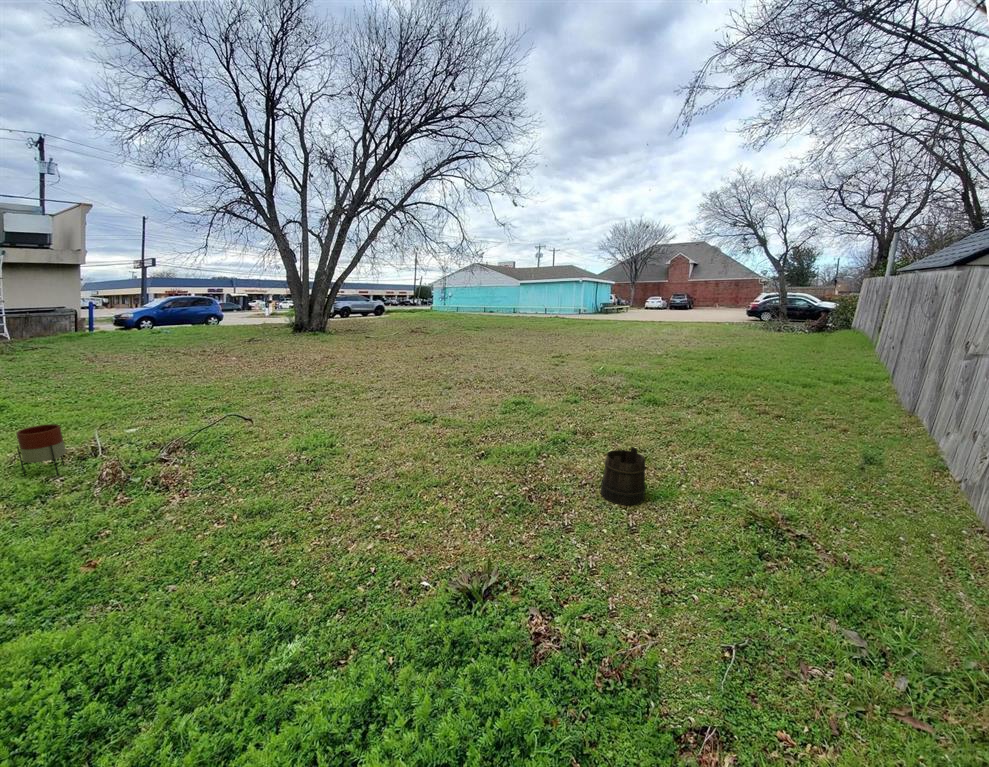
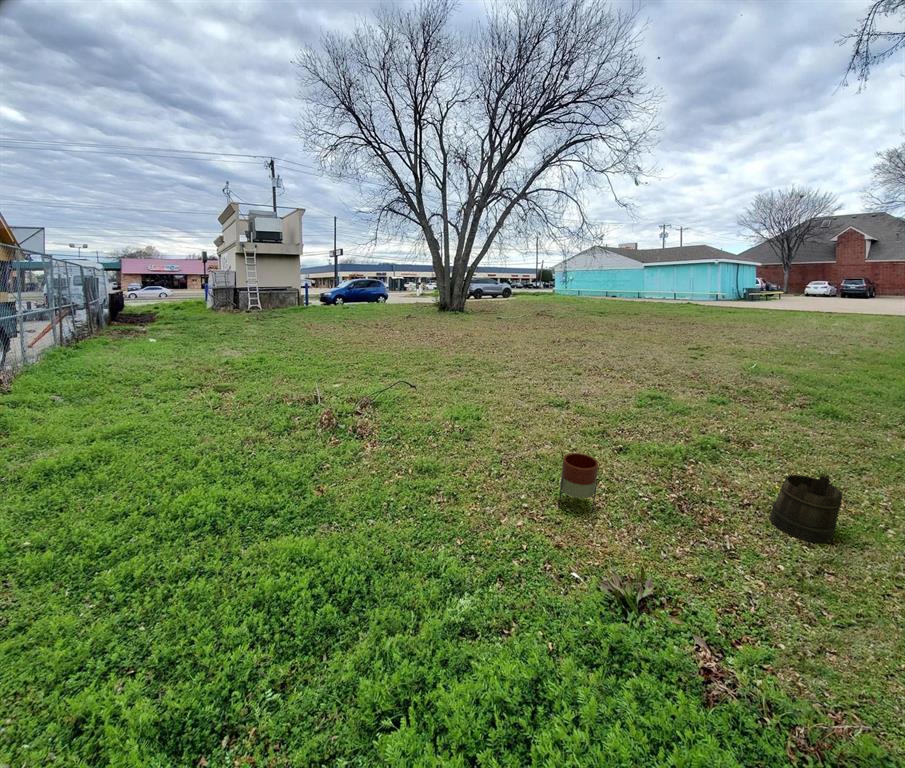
planter: present [16,424,66,476] -> present [559,453,598,513]

